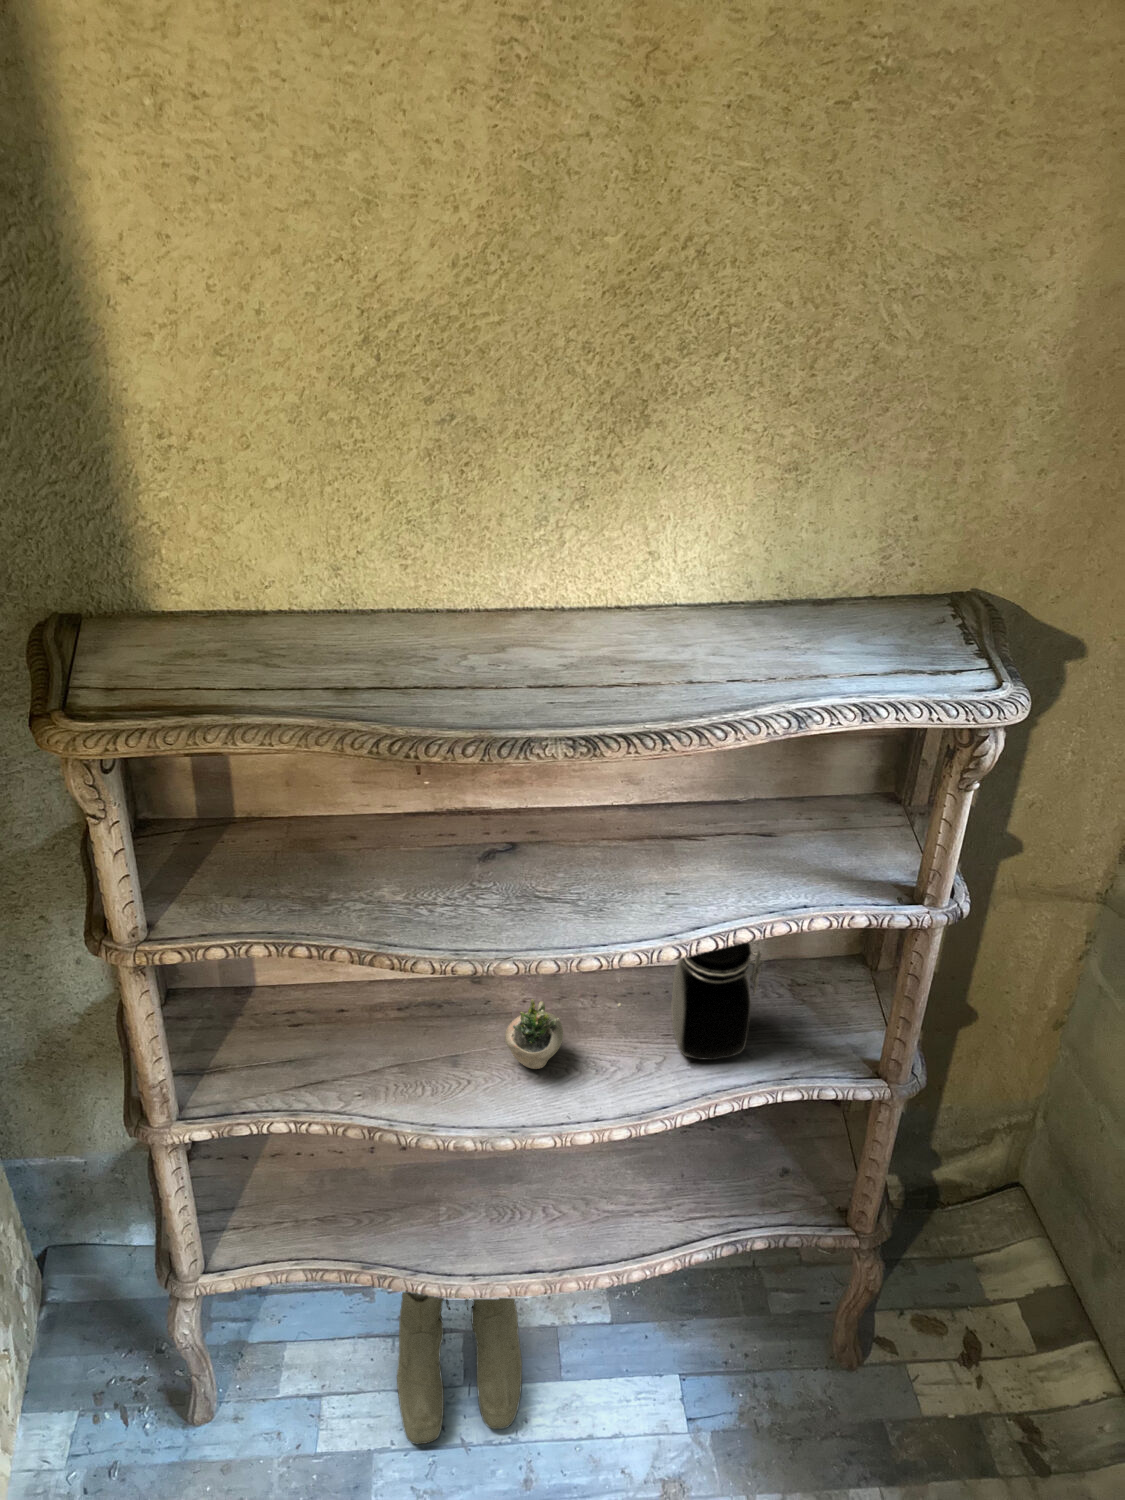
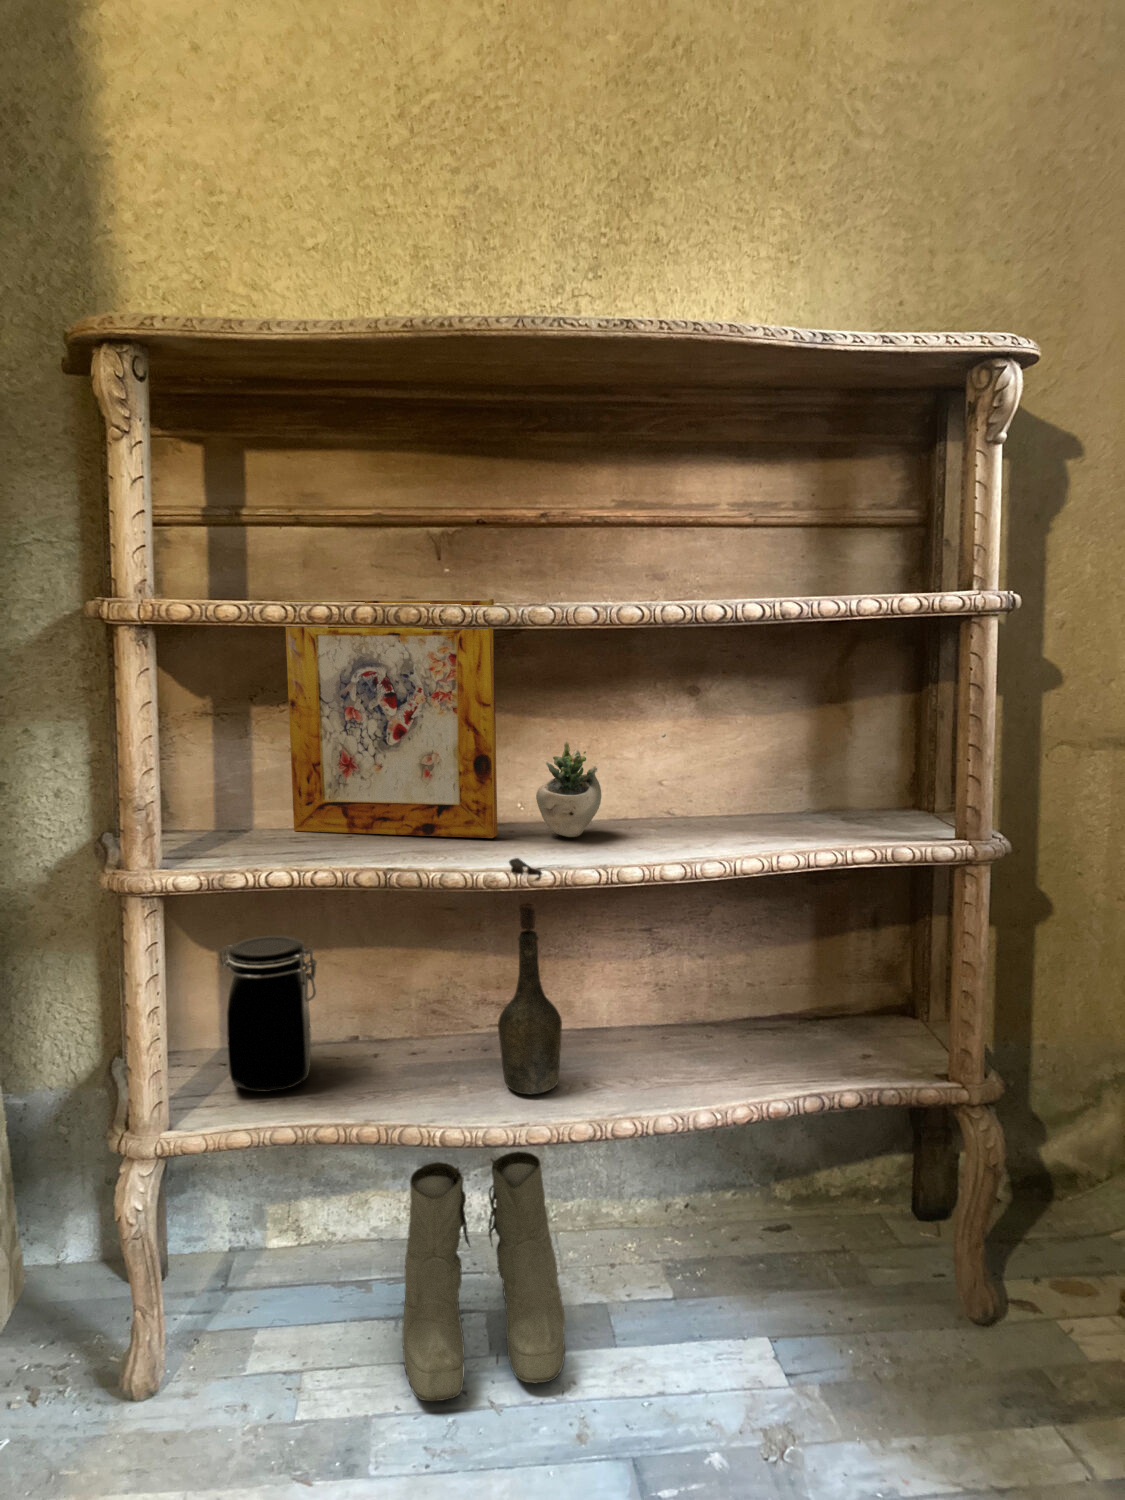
picture frame: none [271,861,471,1067] -> present [285,599,497,838]
jar: present [671,942,764,1060] -> present [219,936,317,1092]
bottle: none [472,1073,525,1236] -> present [498,858,562,1094]

